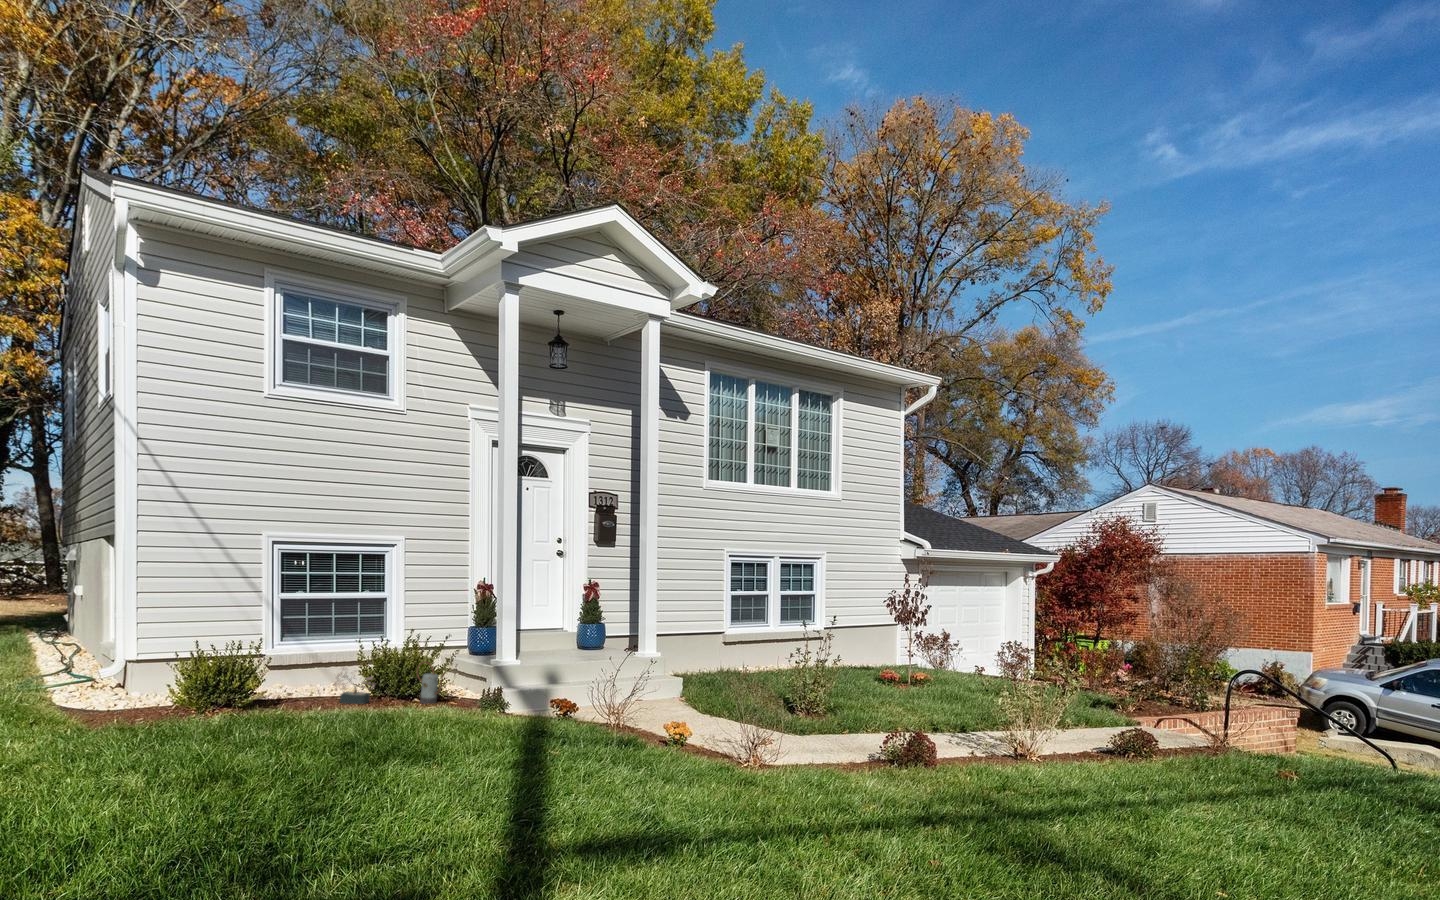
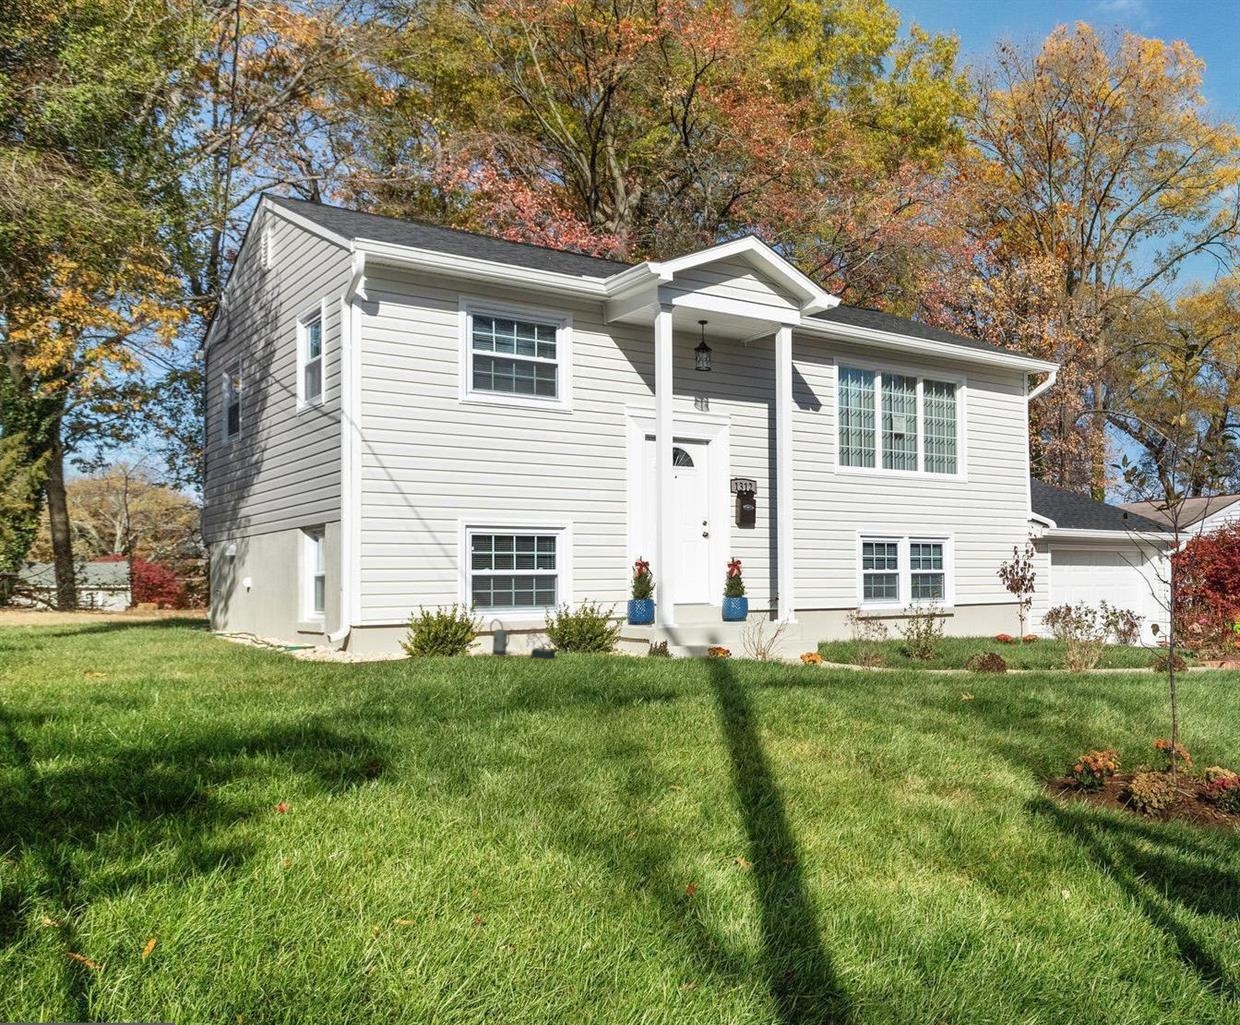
watering can: present [416,662,445,704] -> present [490,619,511,656]

